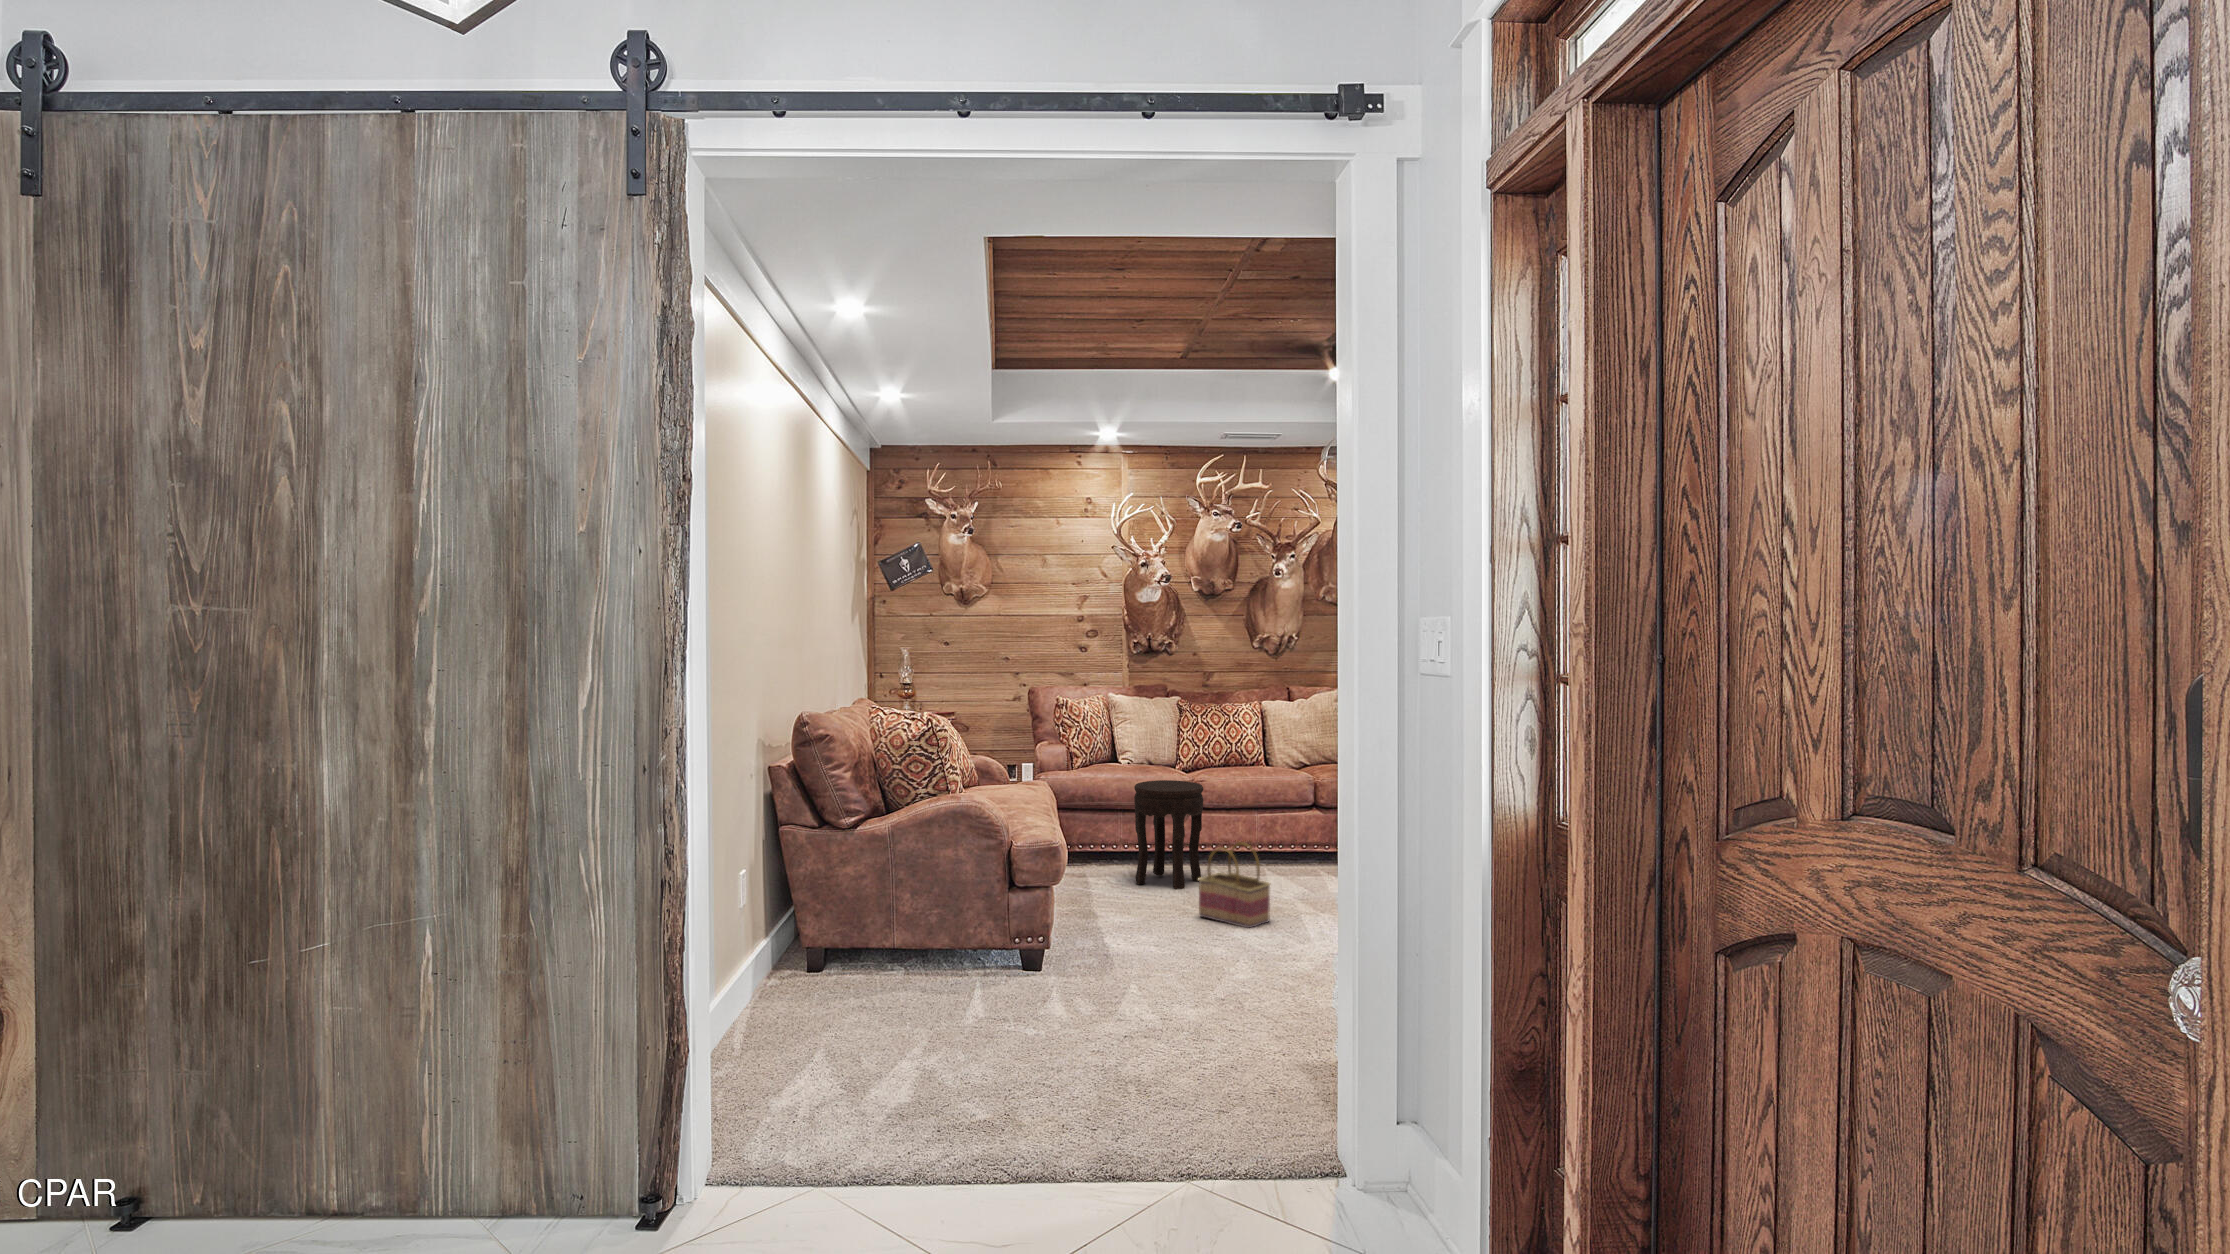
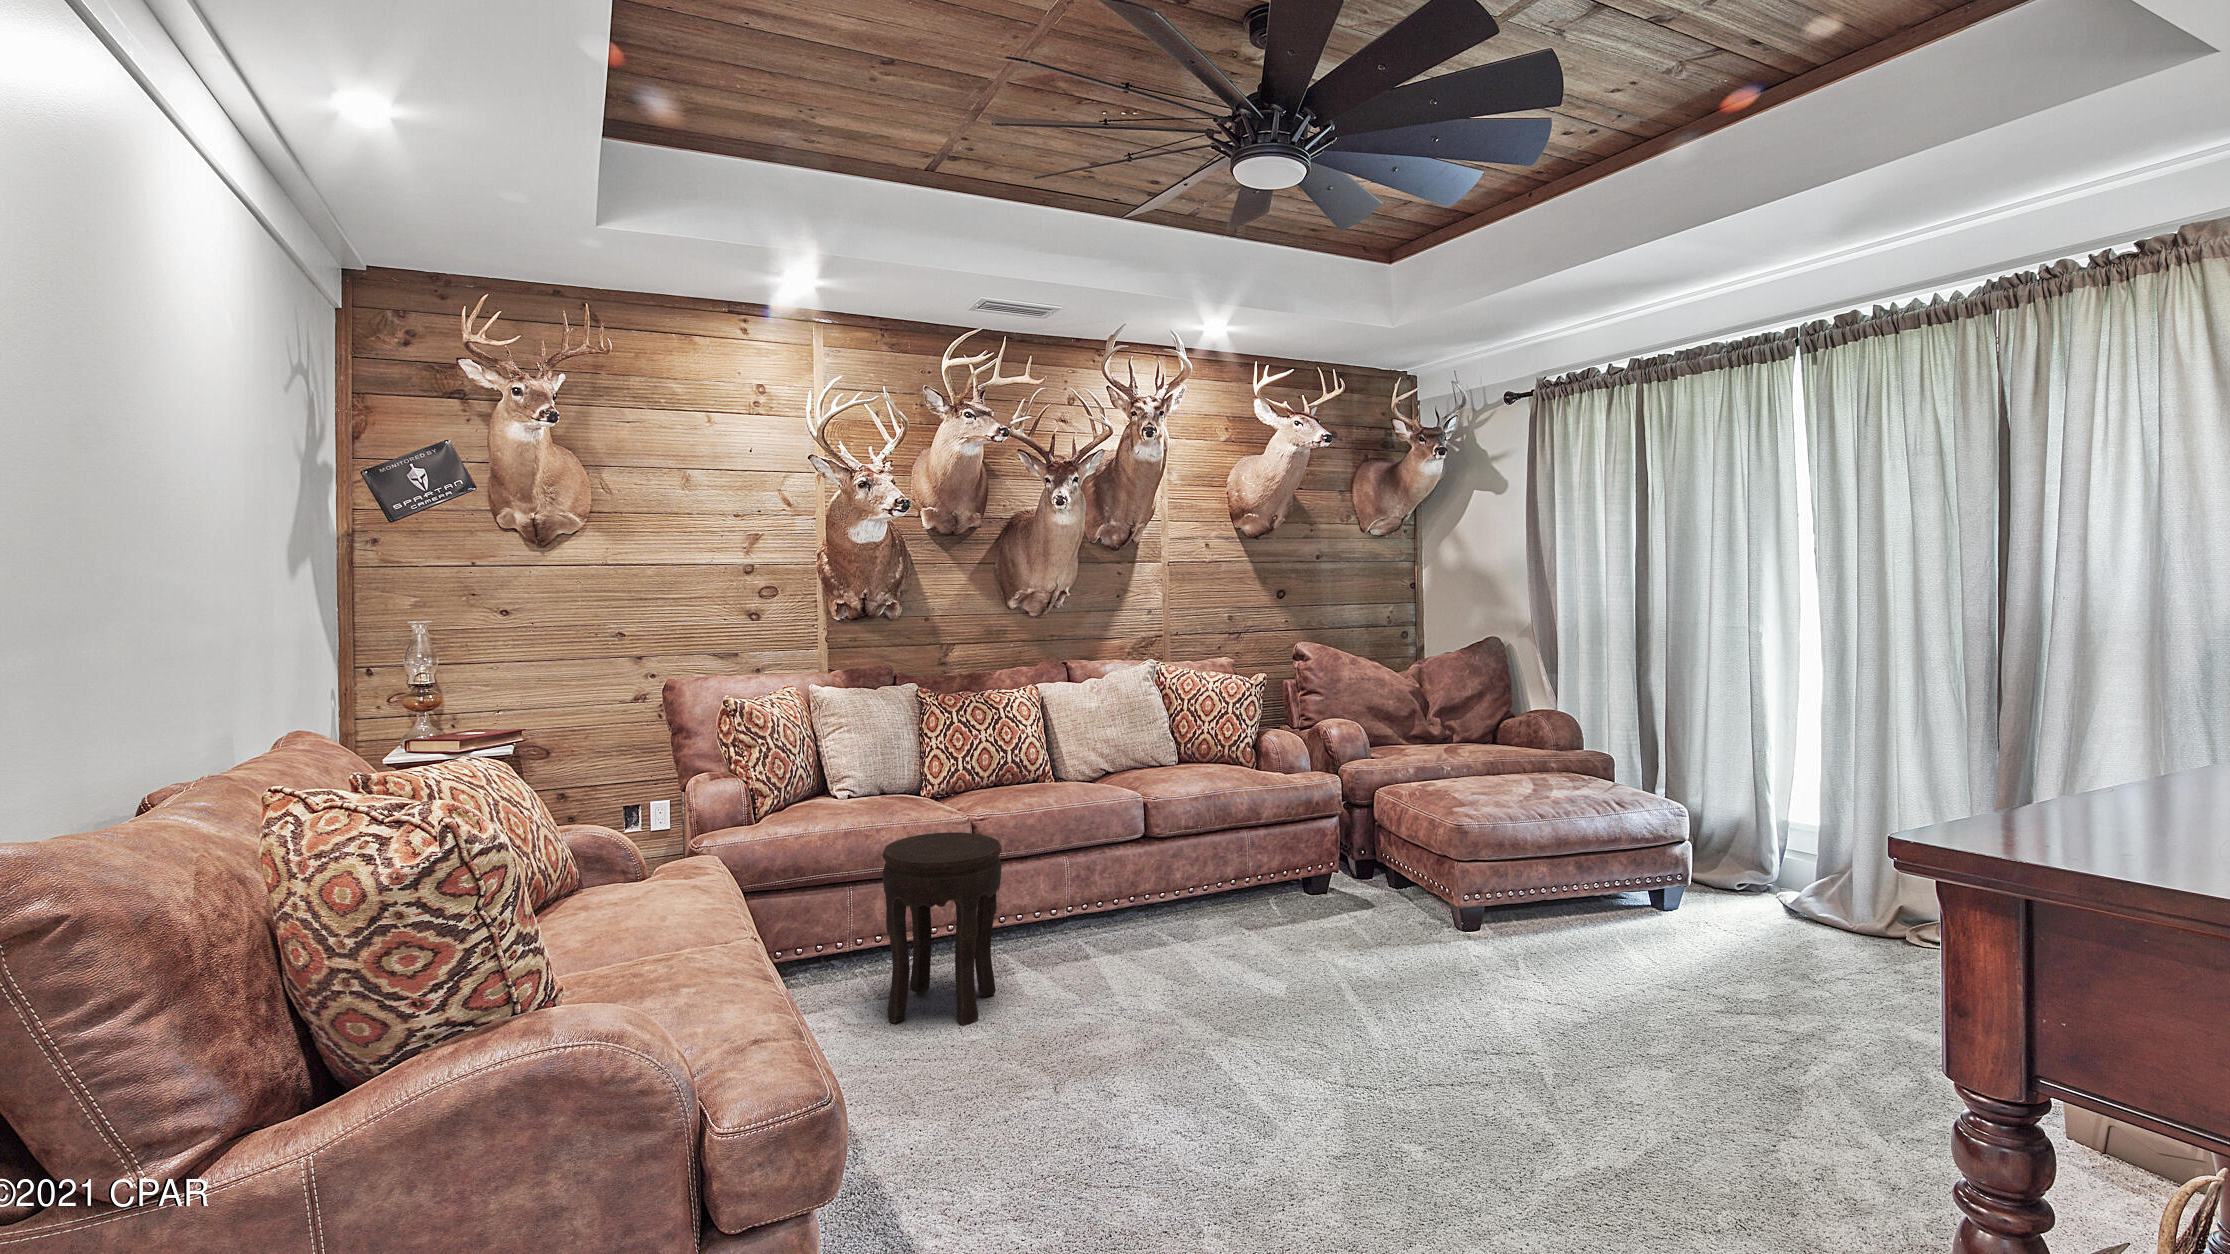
basket: present [1198,842,1270,928] -> none [1042,958,1174,1124]

